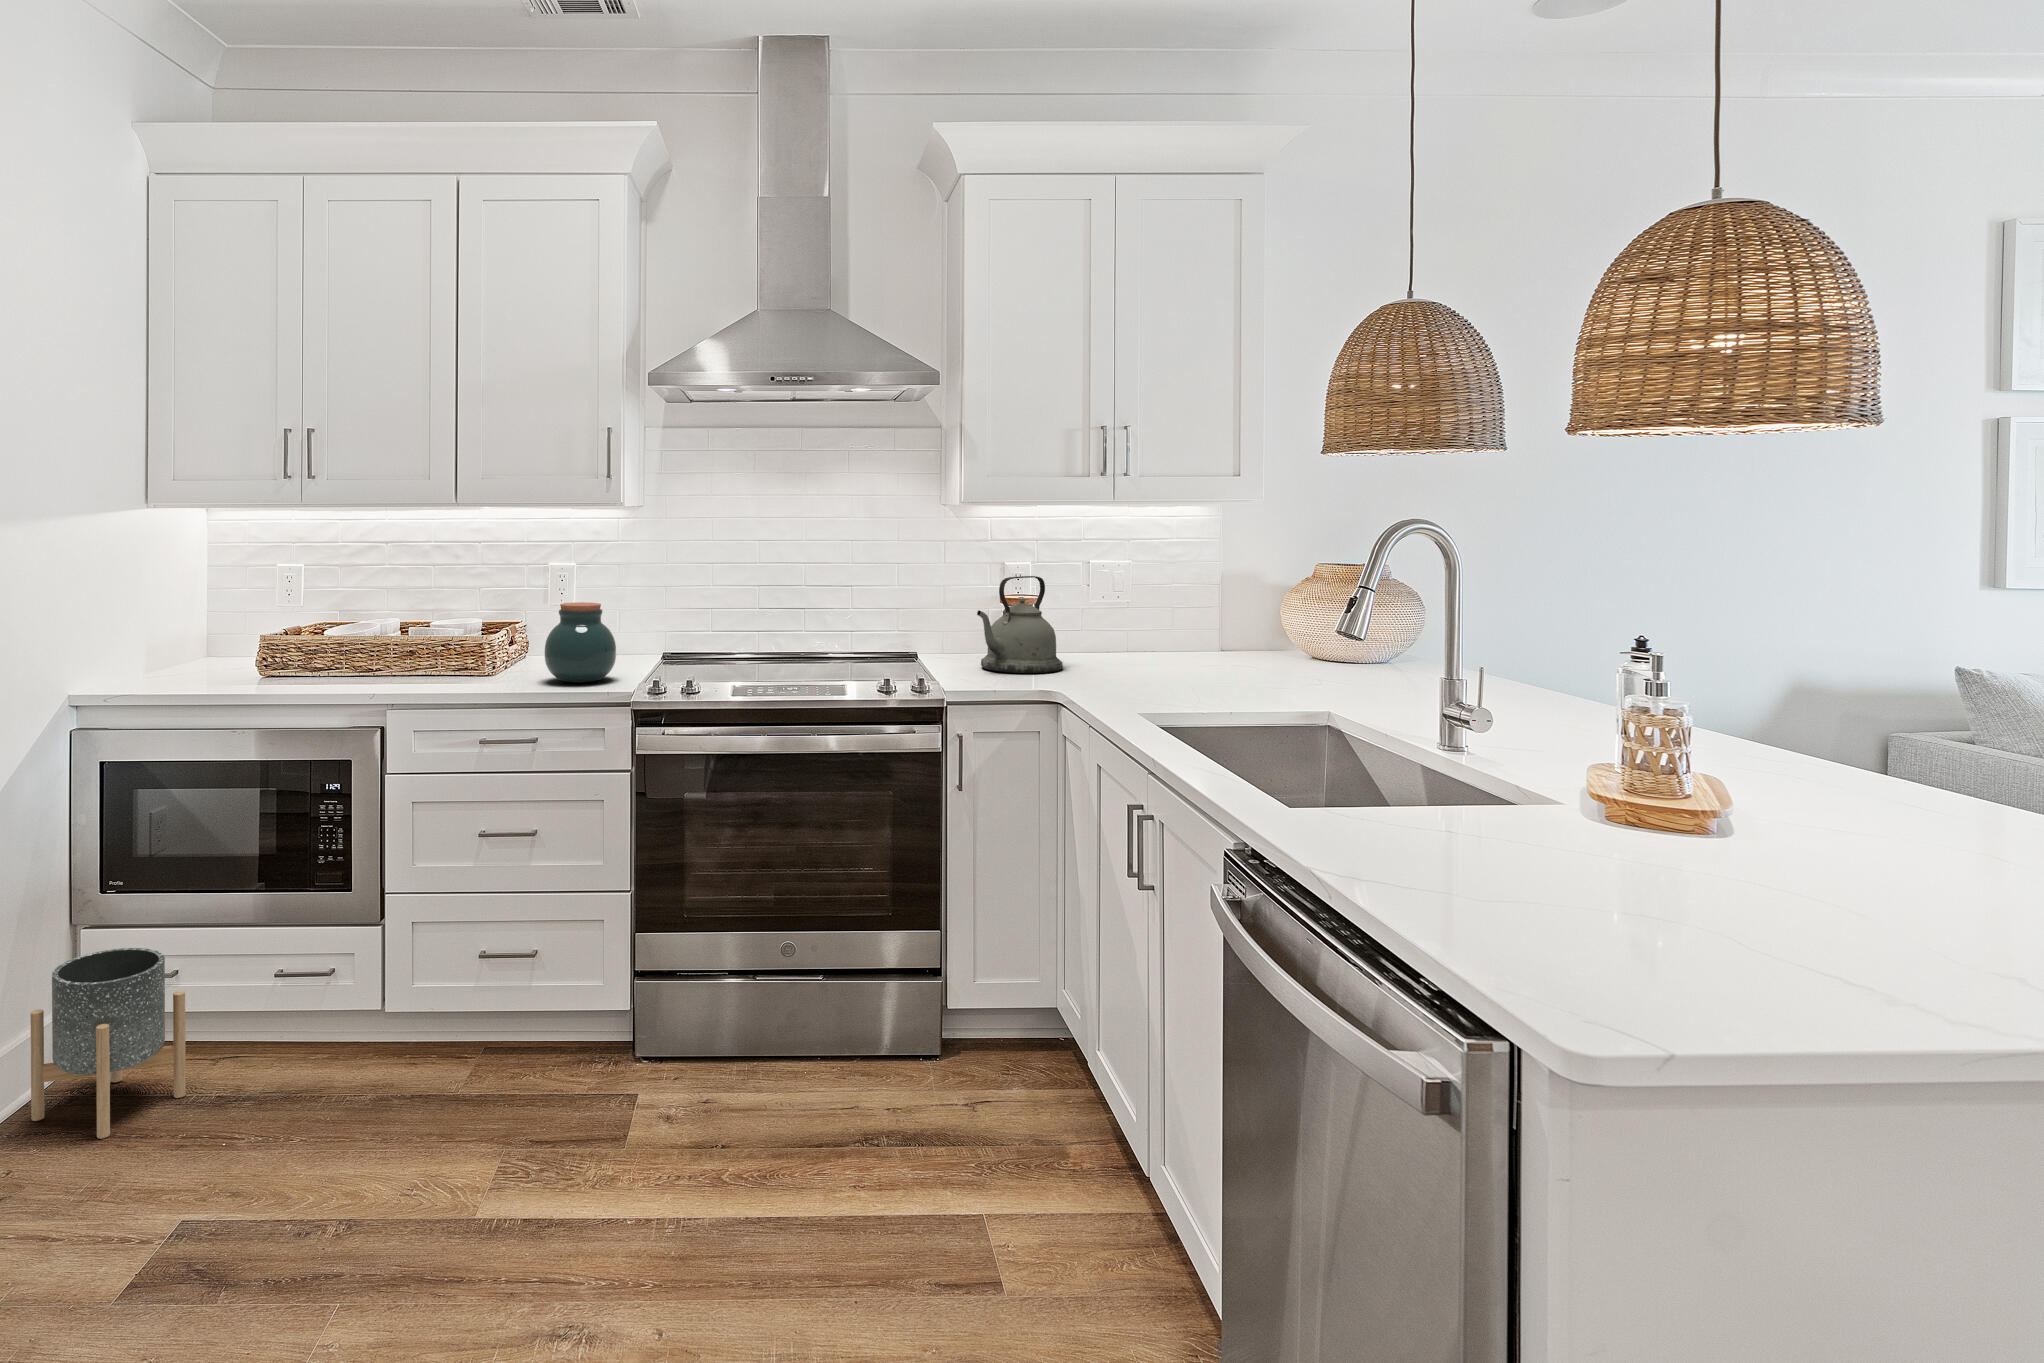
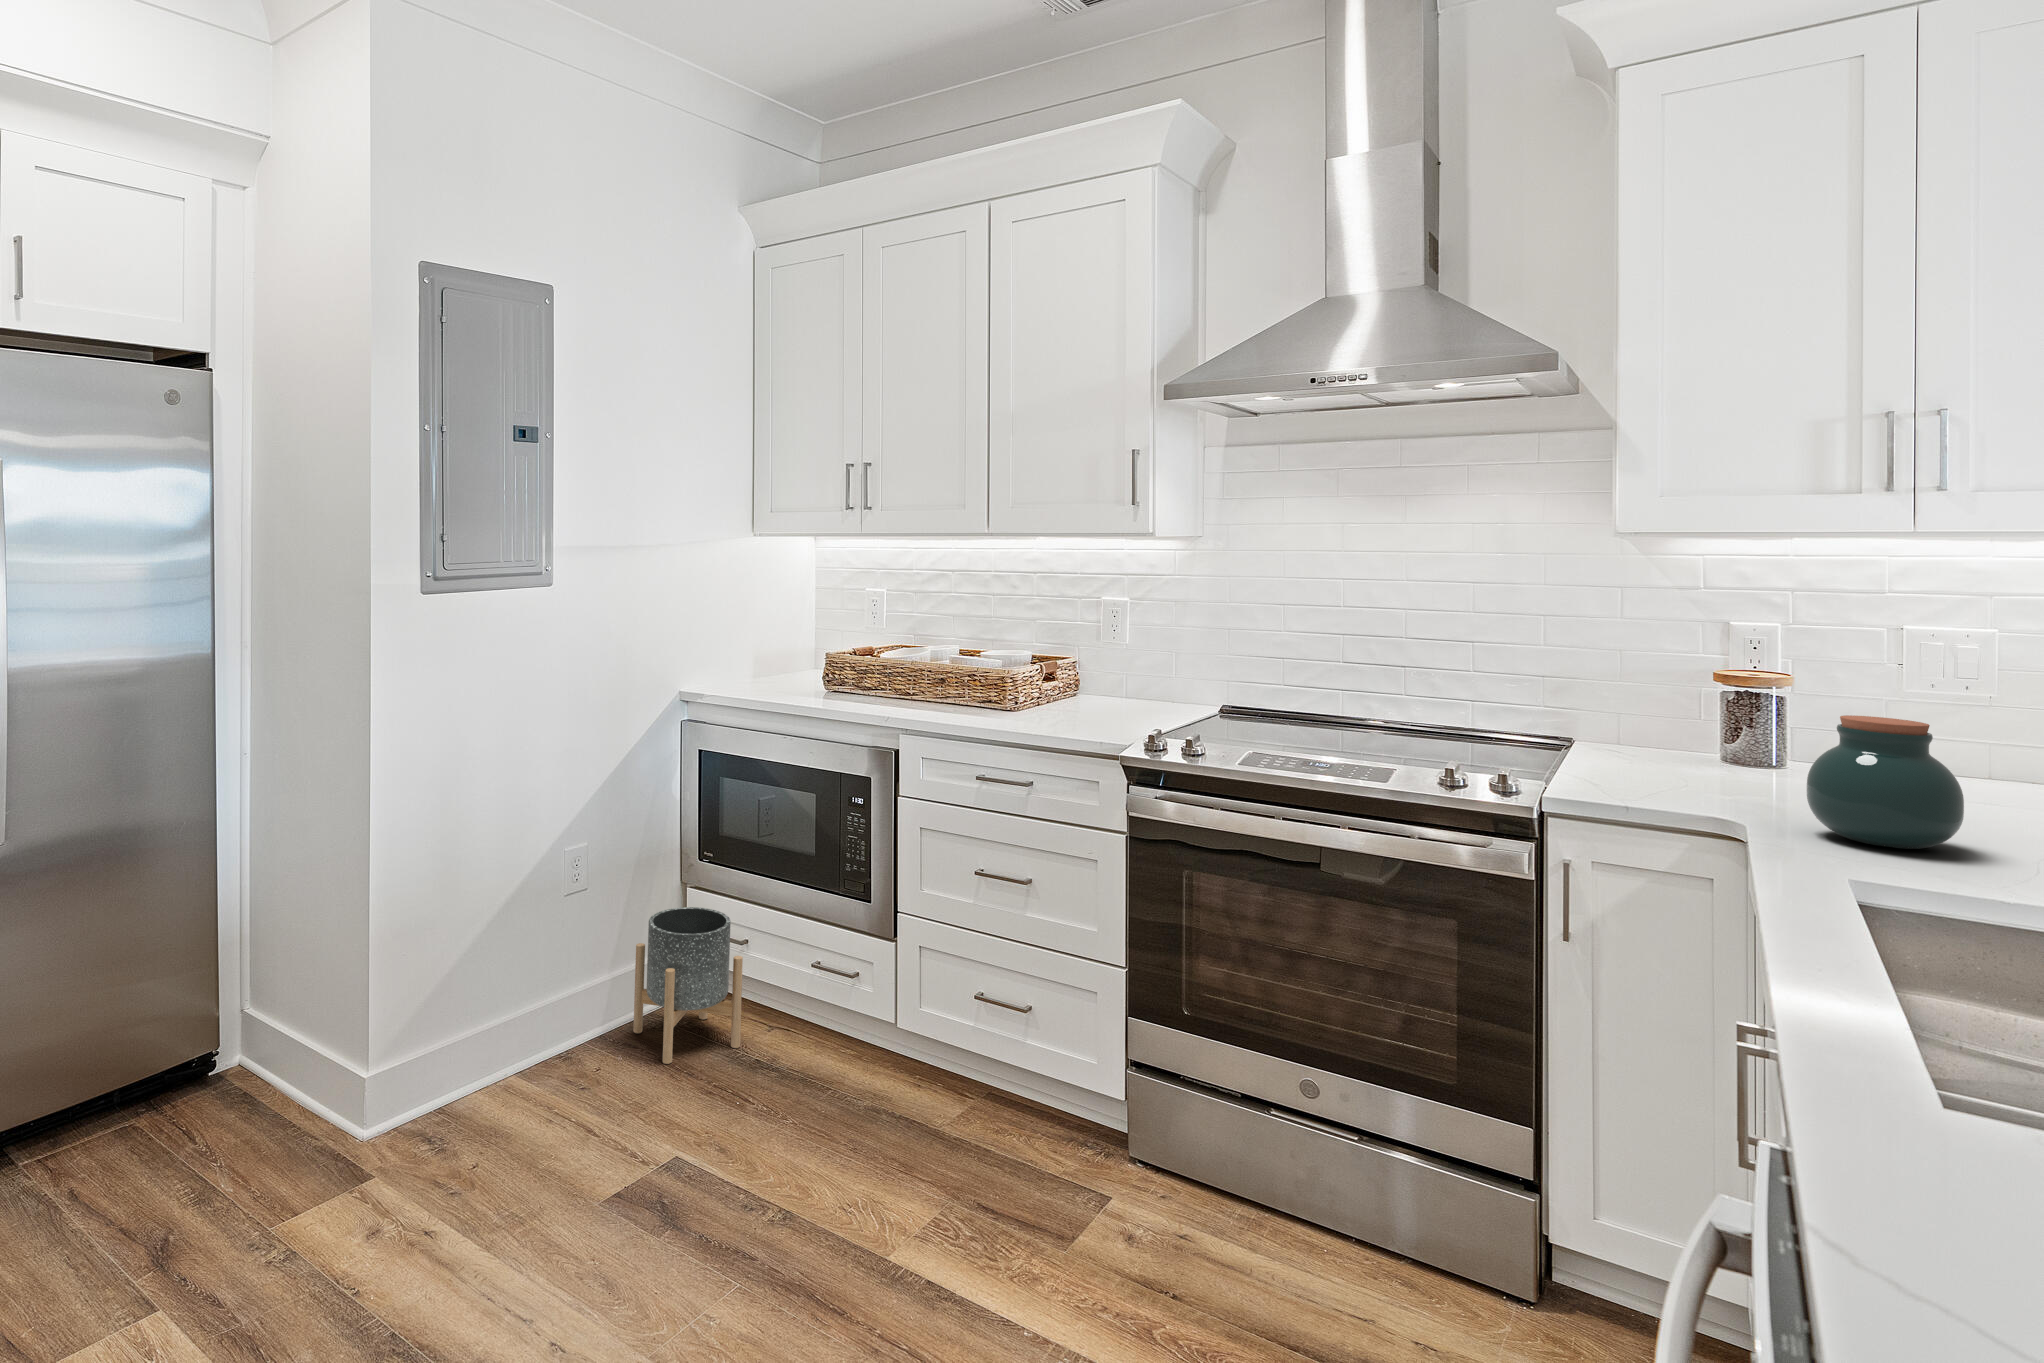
kettle: present [977,576,1063,673] -> none [1621,665,1781,803]
jar: present [545,602,616,682] -> present [1807,715,1964,849]

